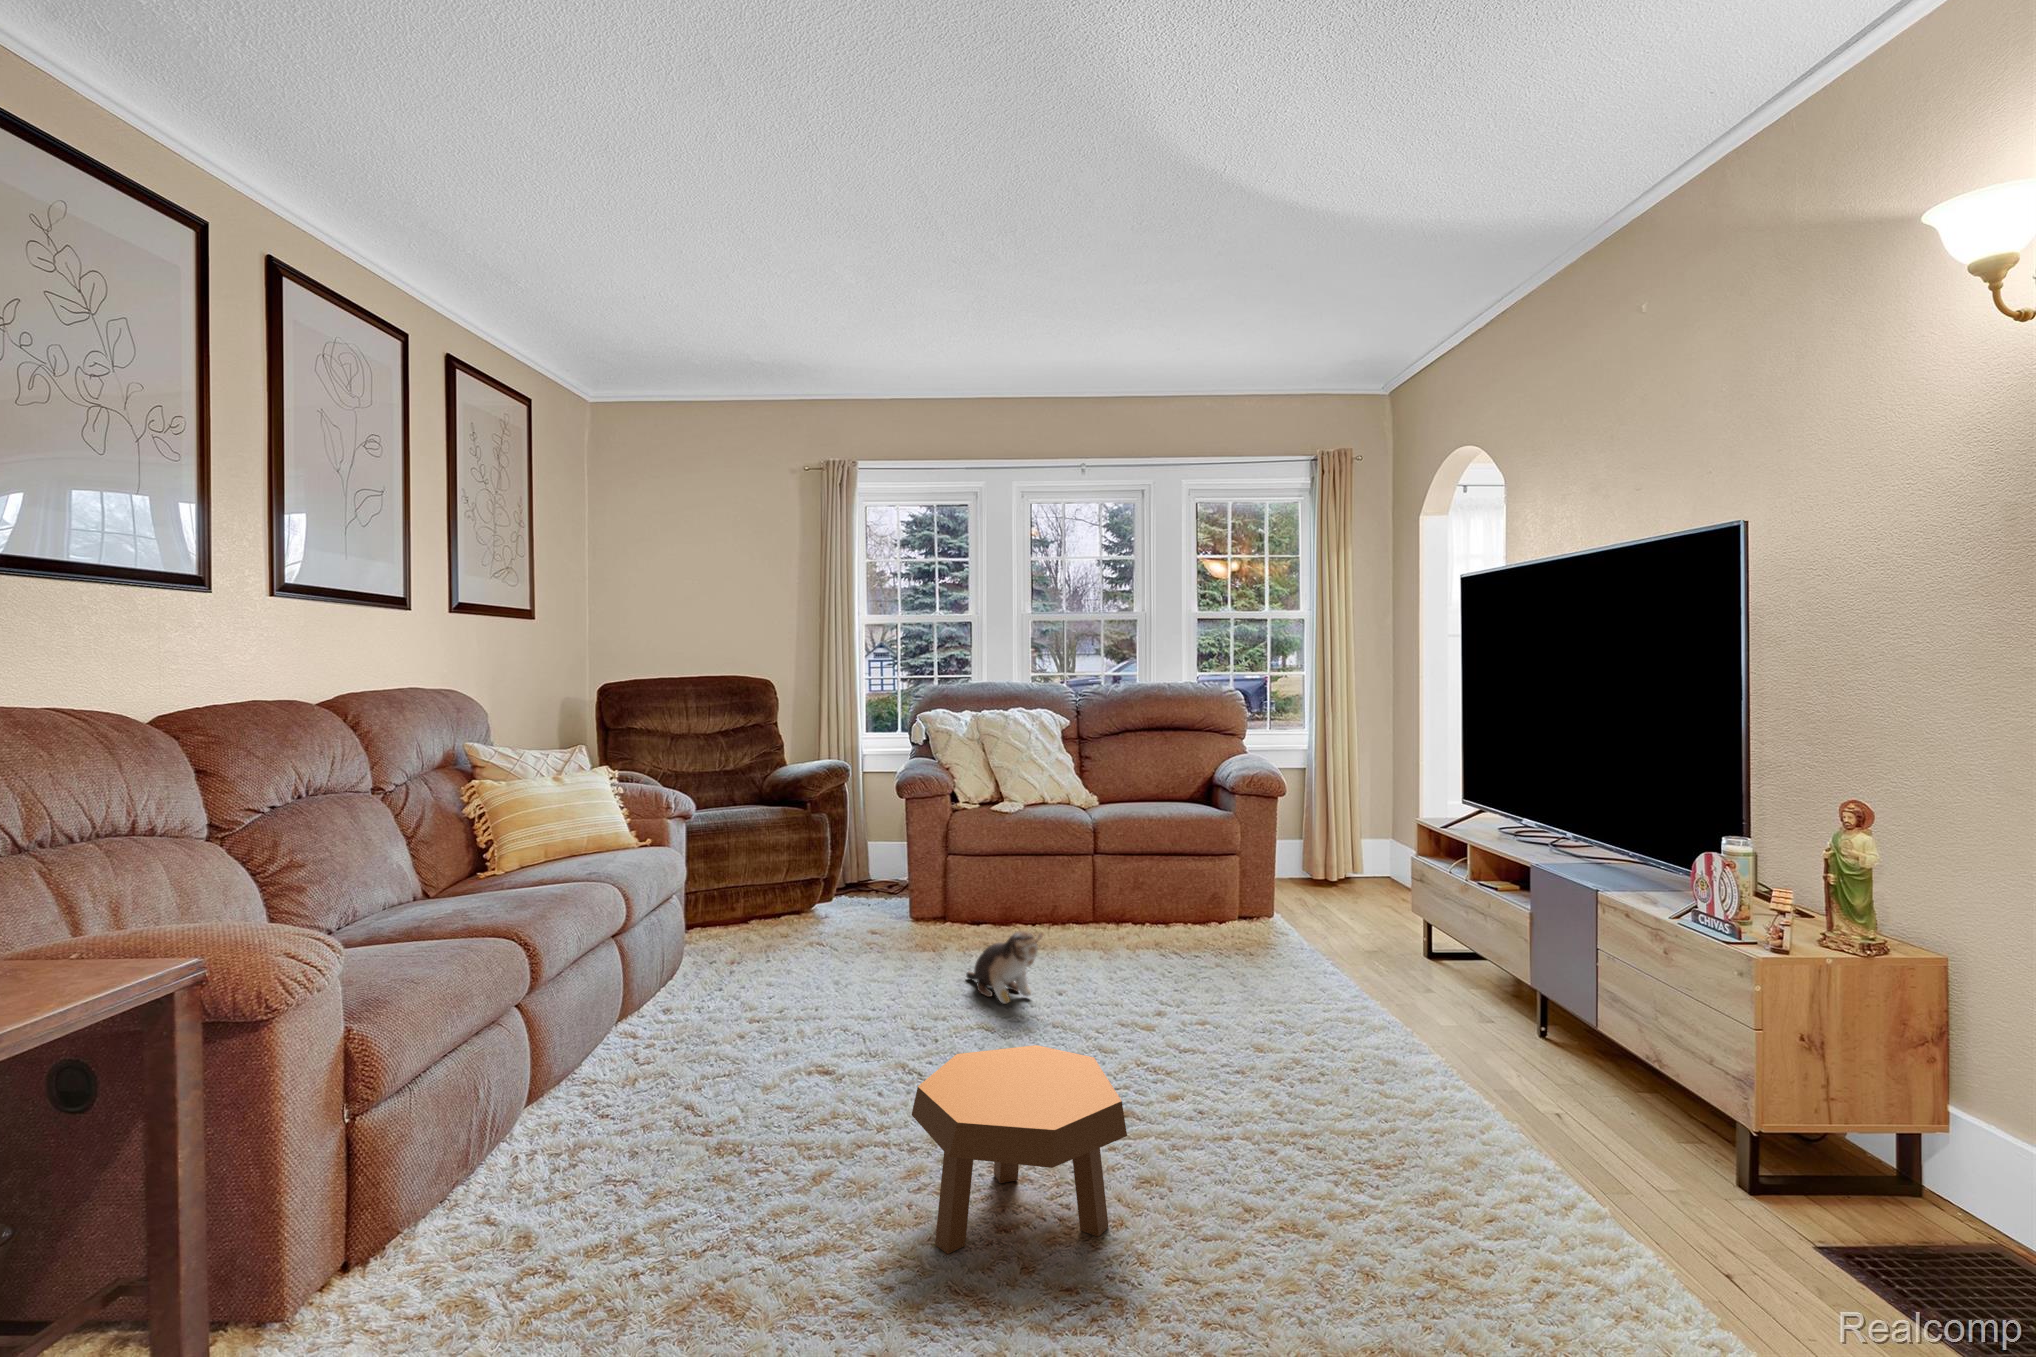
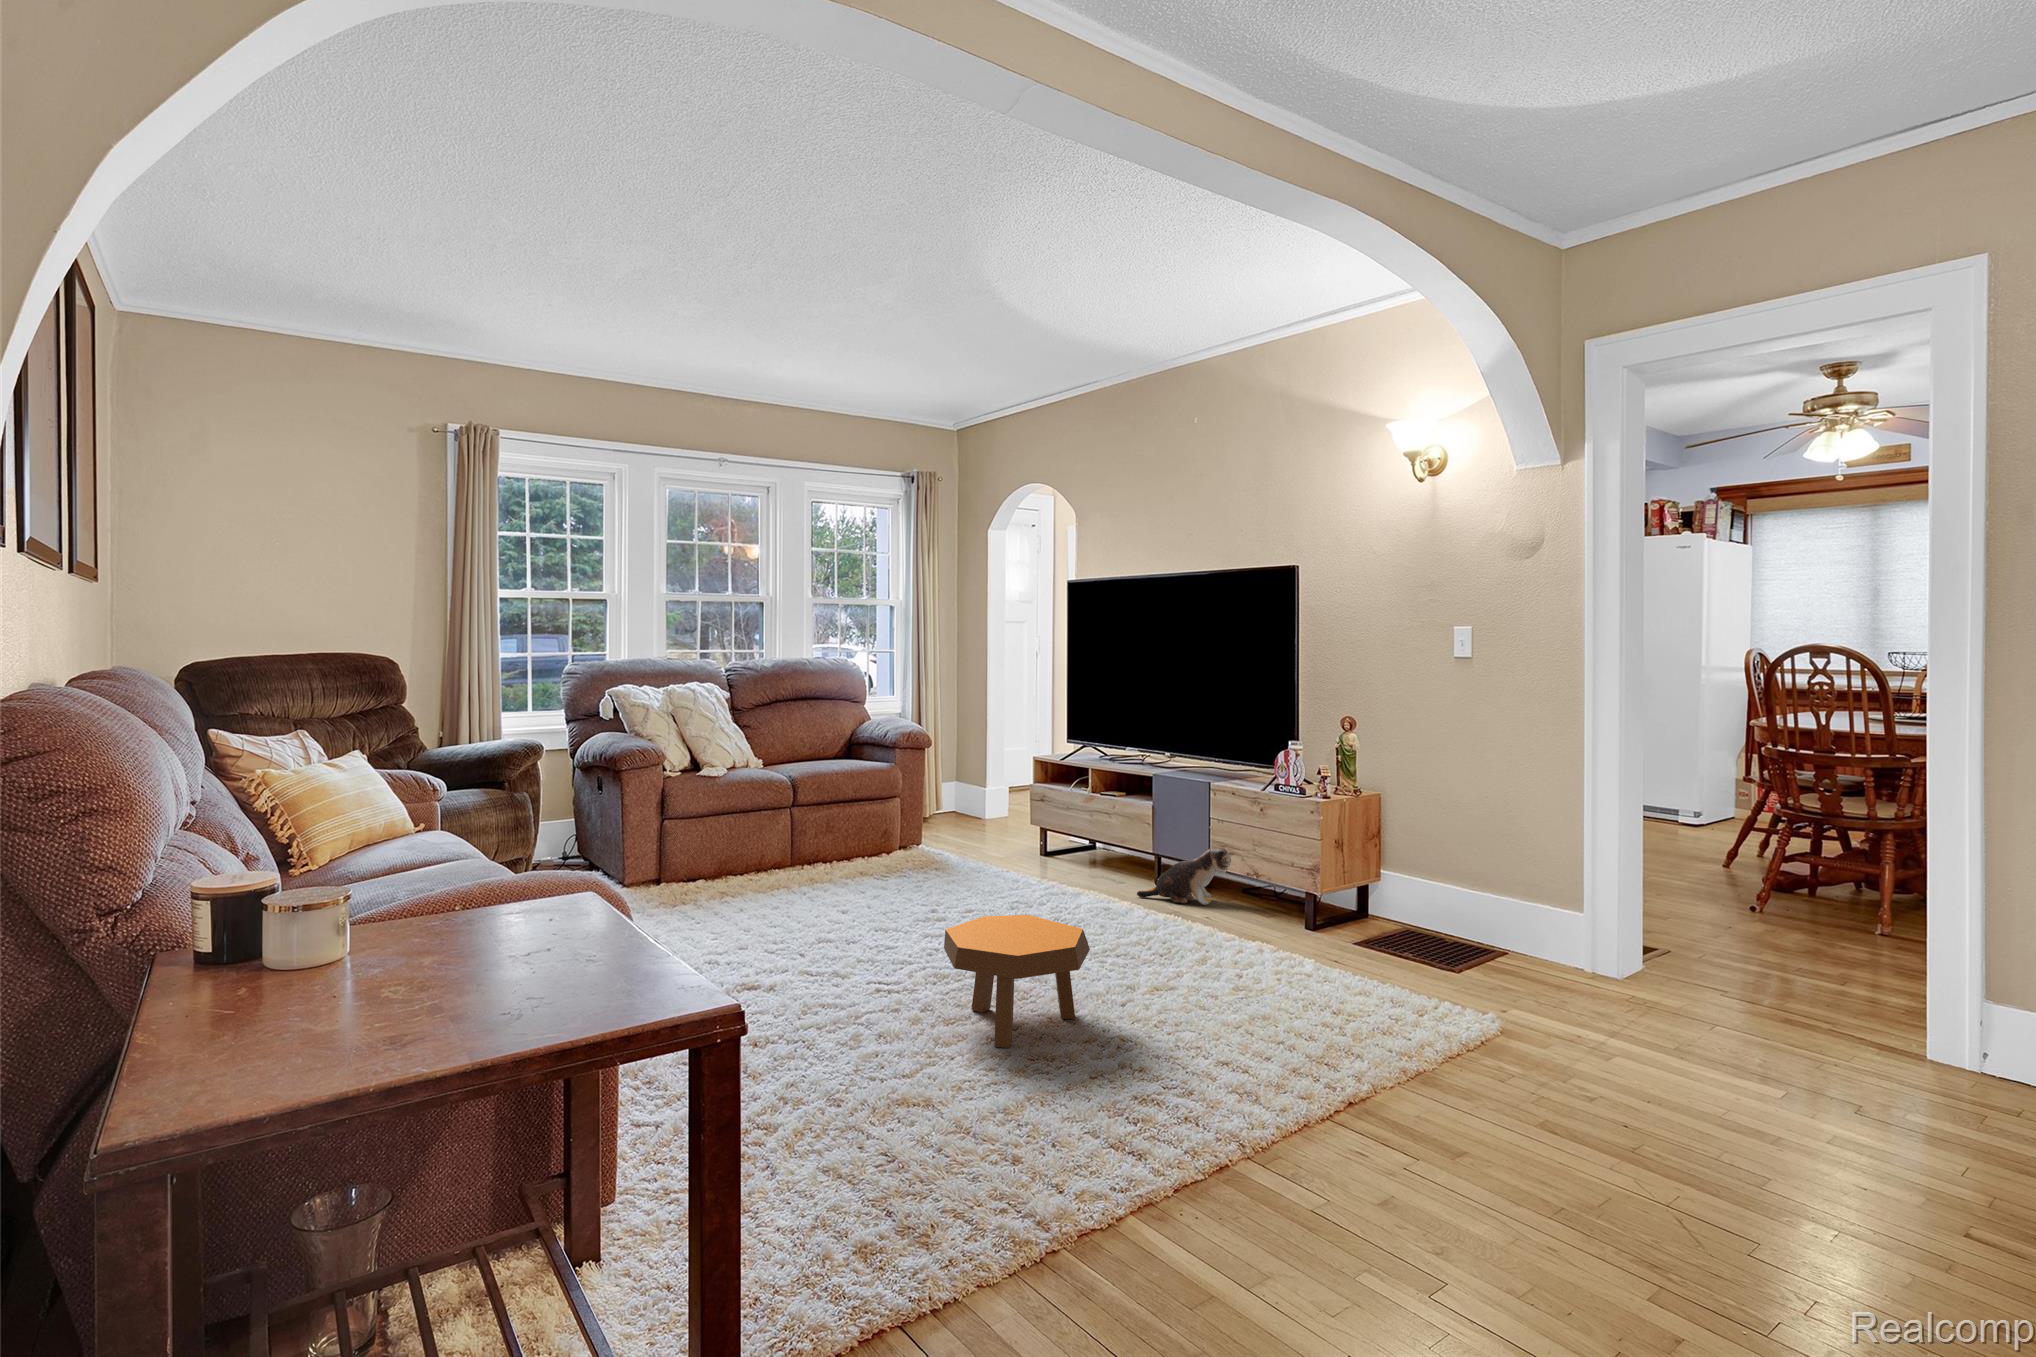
plush toy: present [966,931,1043,1004] -> present [1137,847,1234,905]

